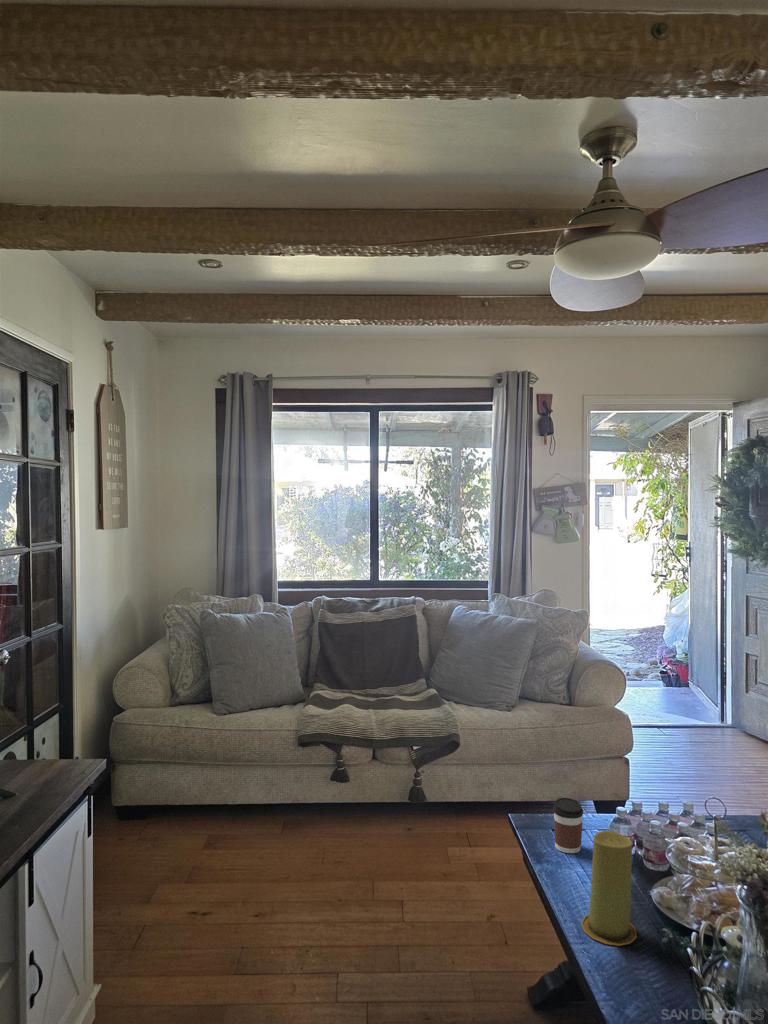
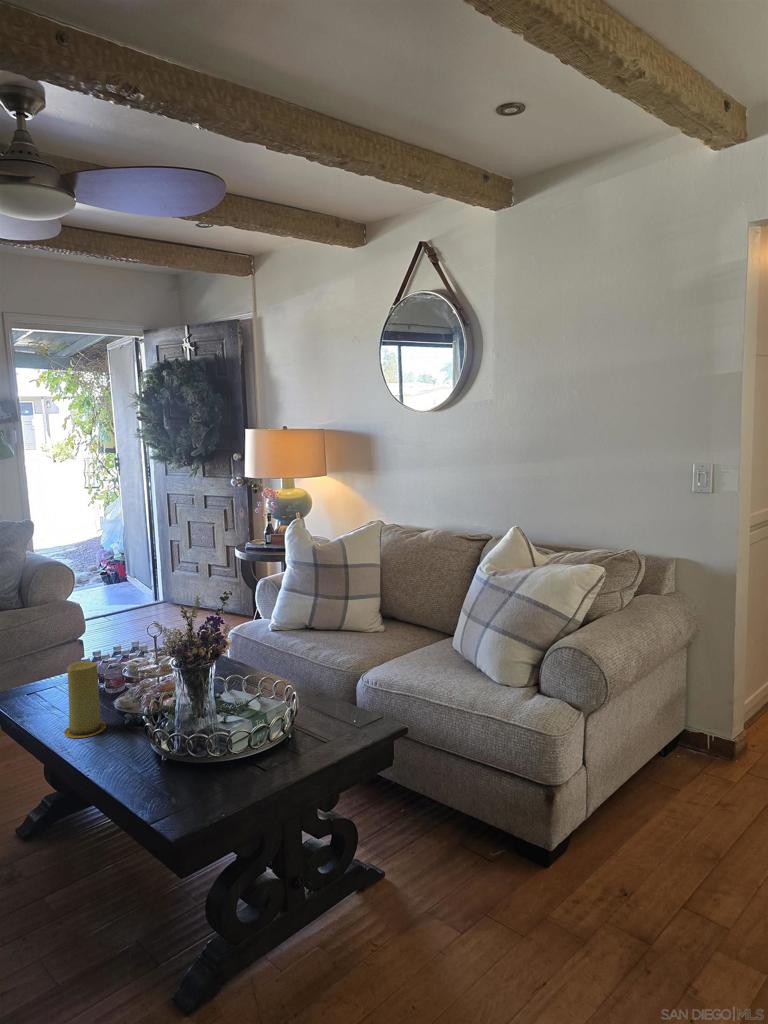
coffee cup: present [553,798,583,853] -> none [28,660,55,701]

